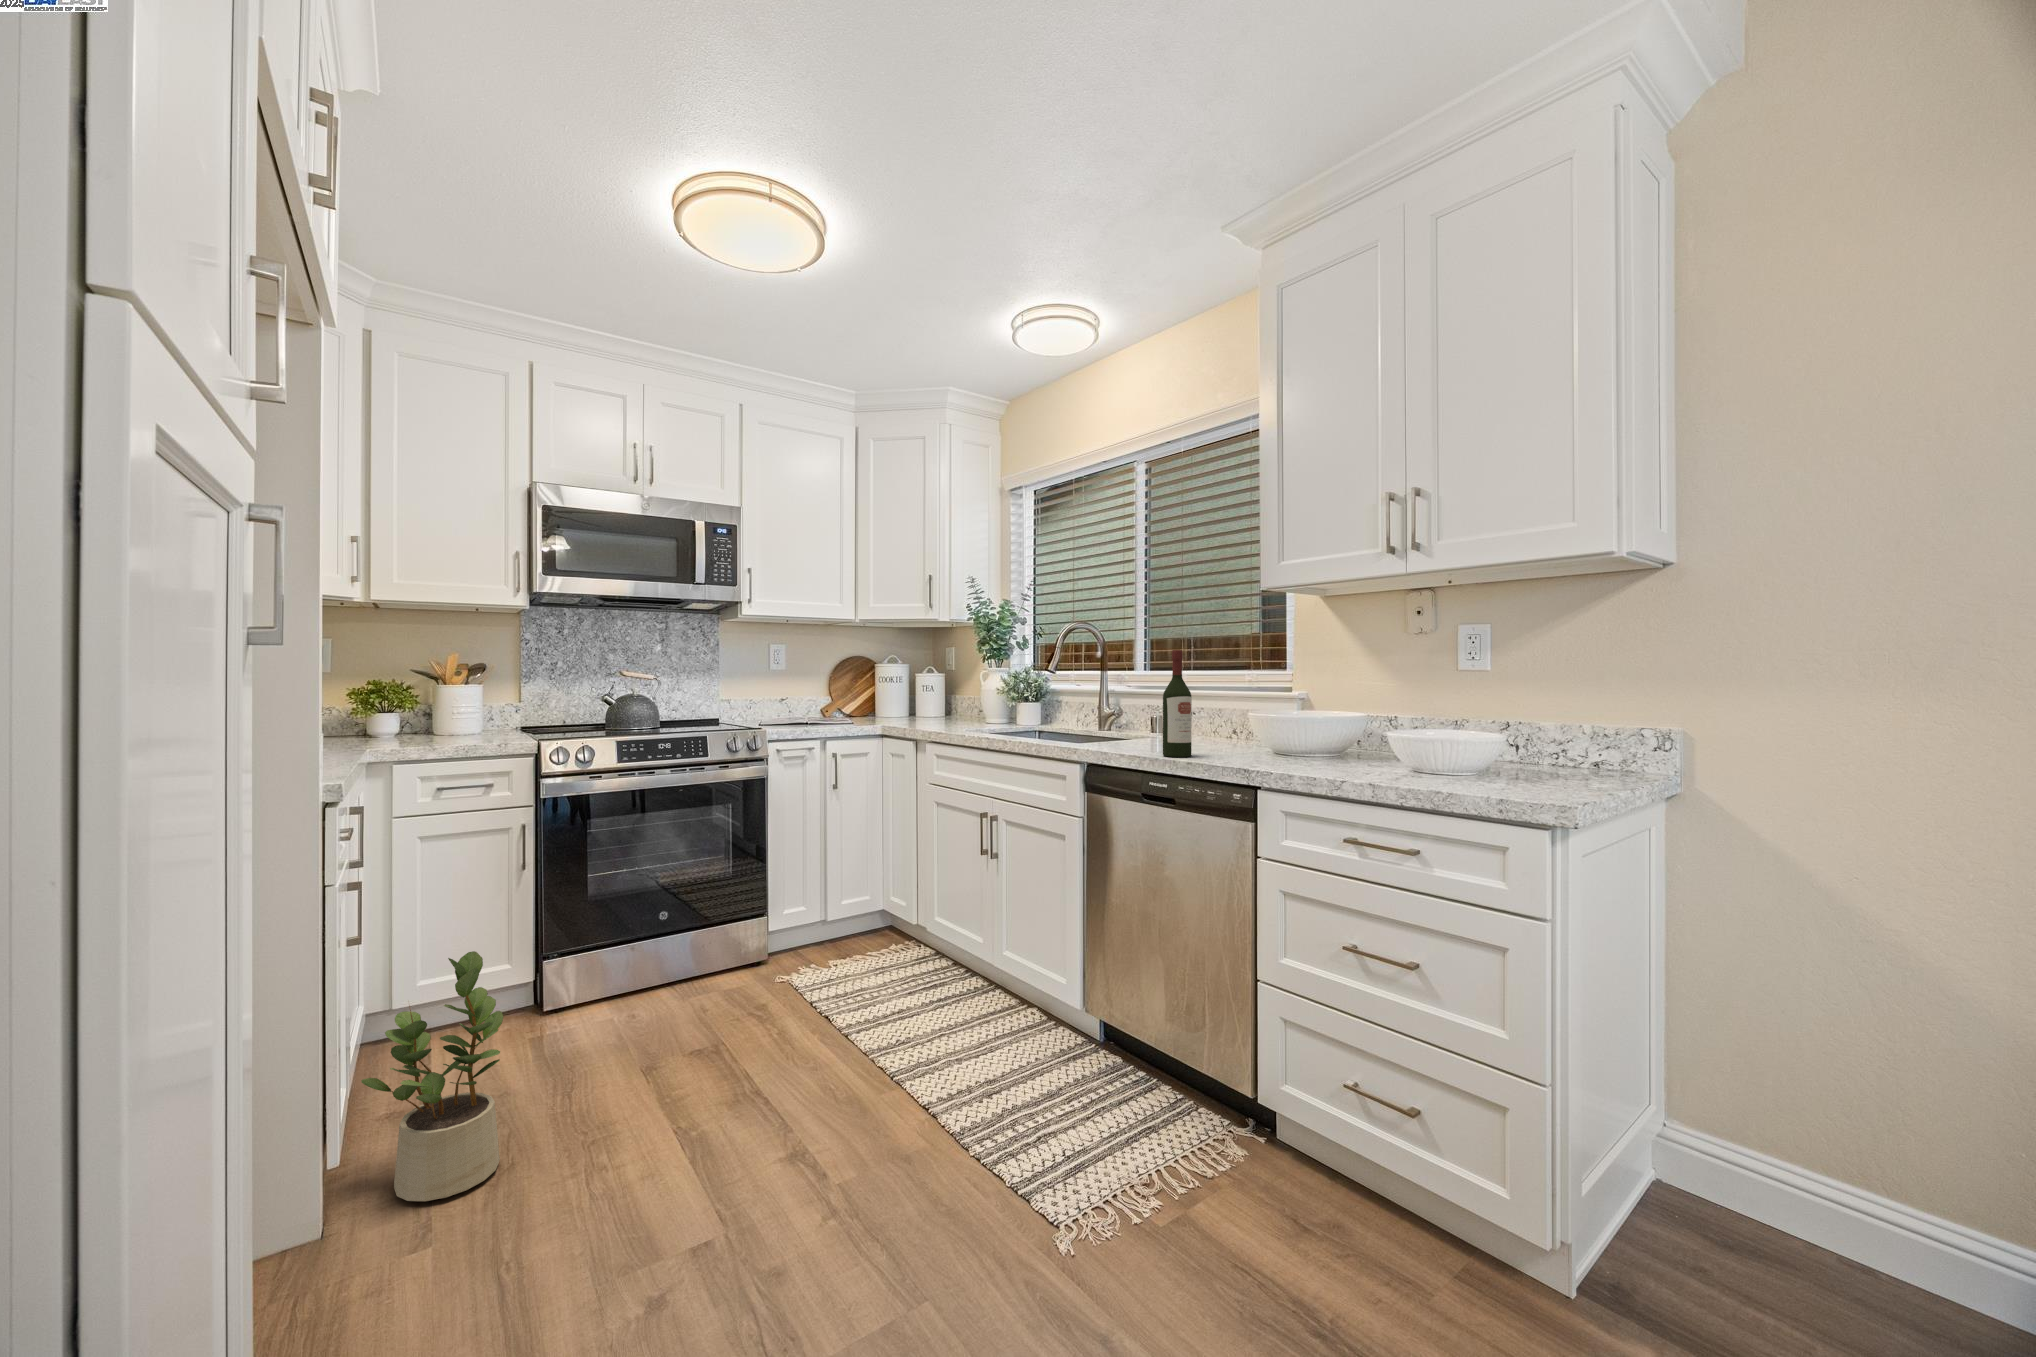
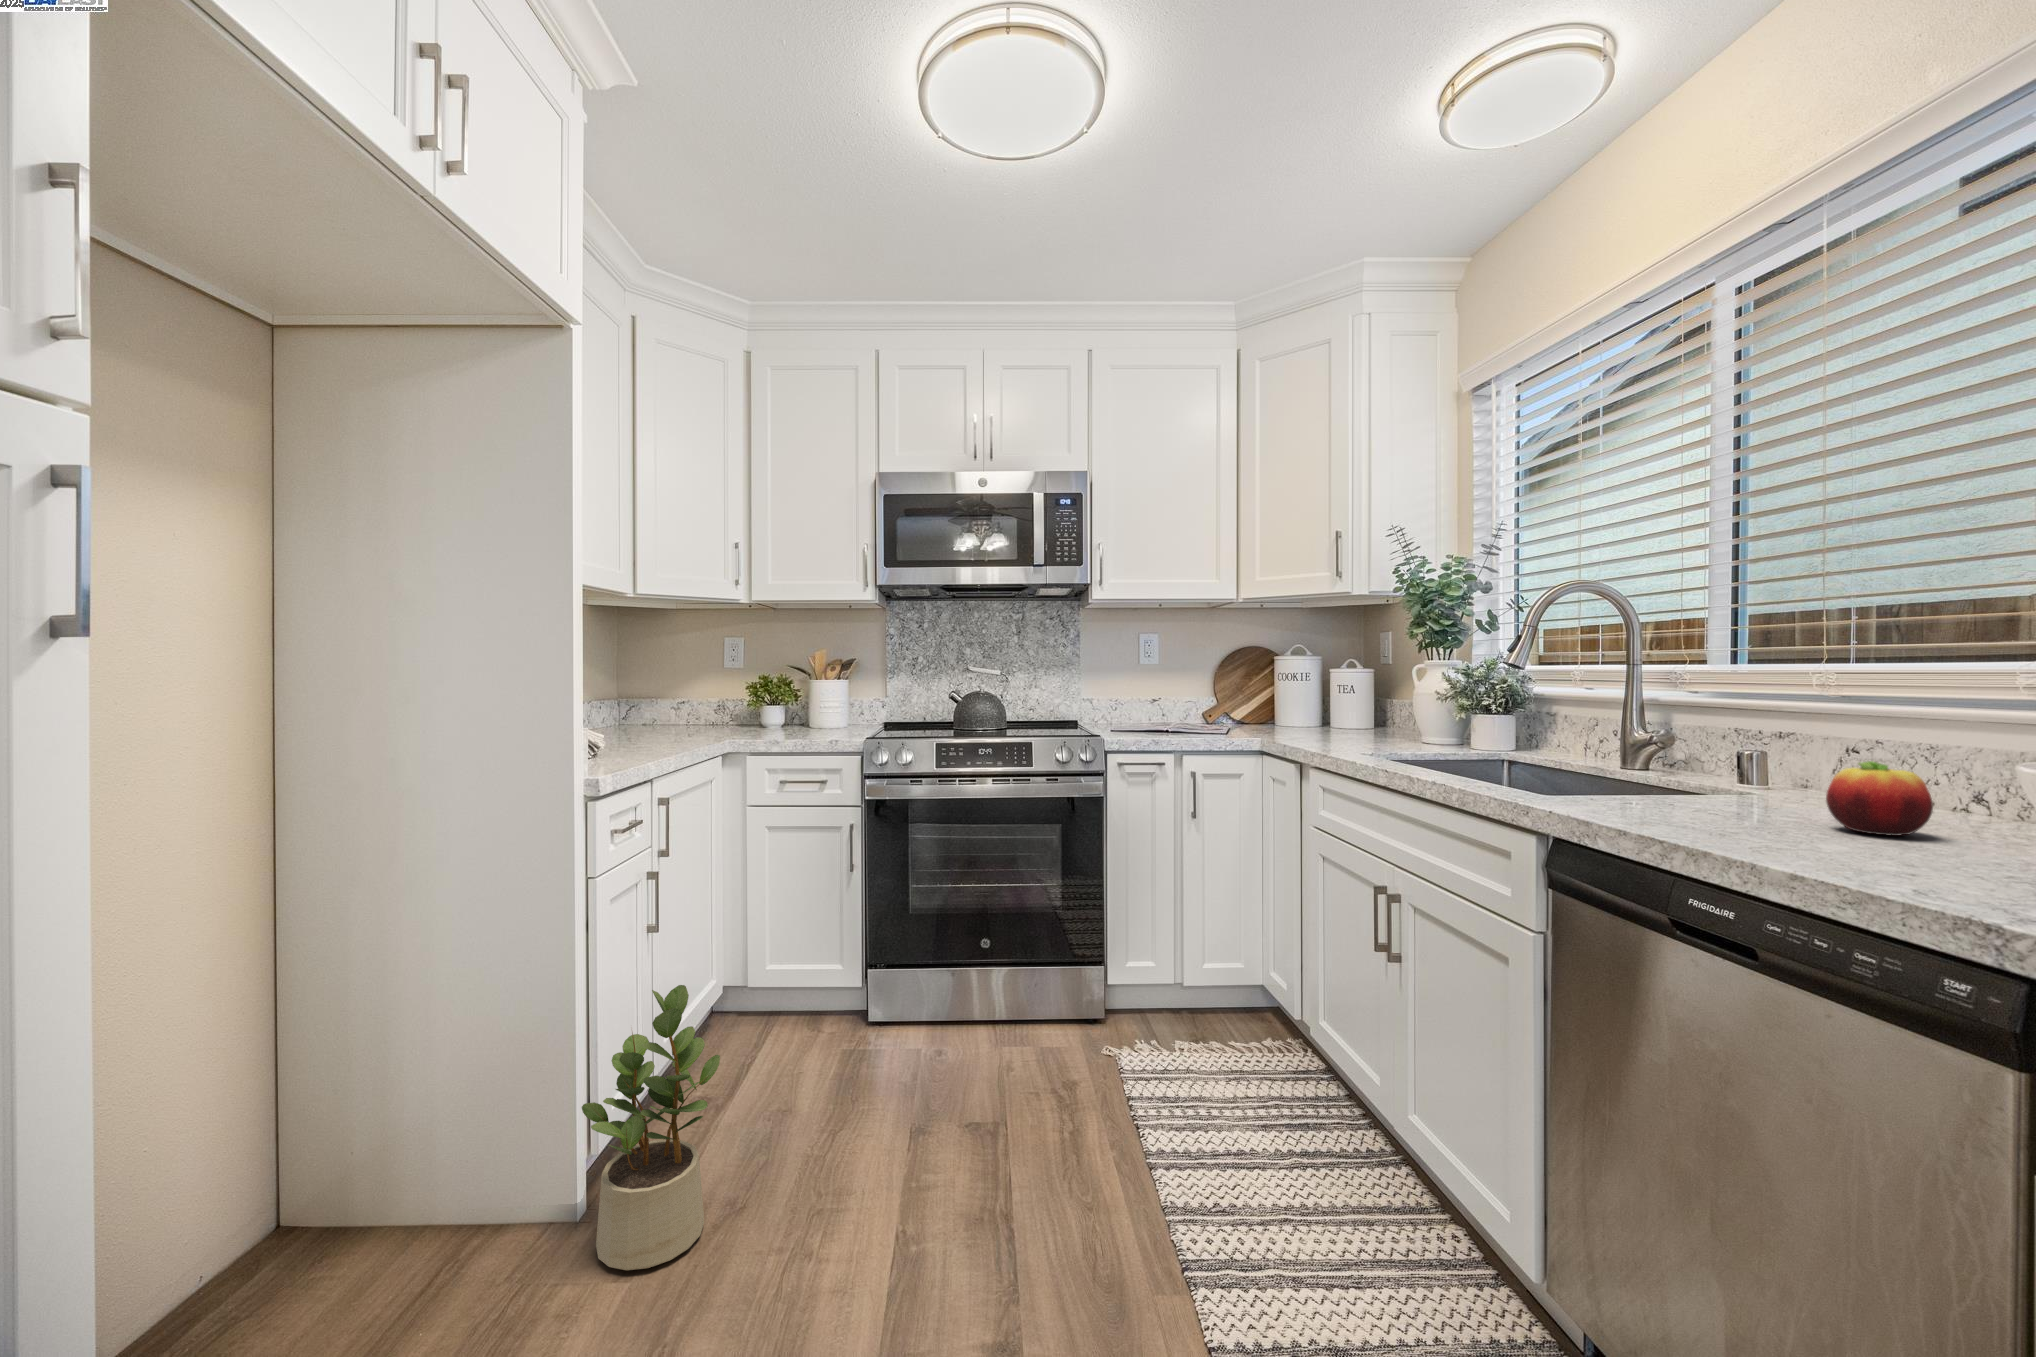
wine bottle: present [1163,650,1192,757] -> none [1728,620,1811,852]
fruit: none [1195,716,1231,750] -> present [1826,761,1933,836]

